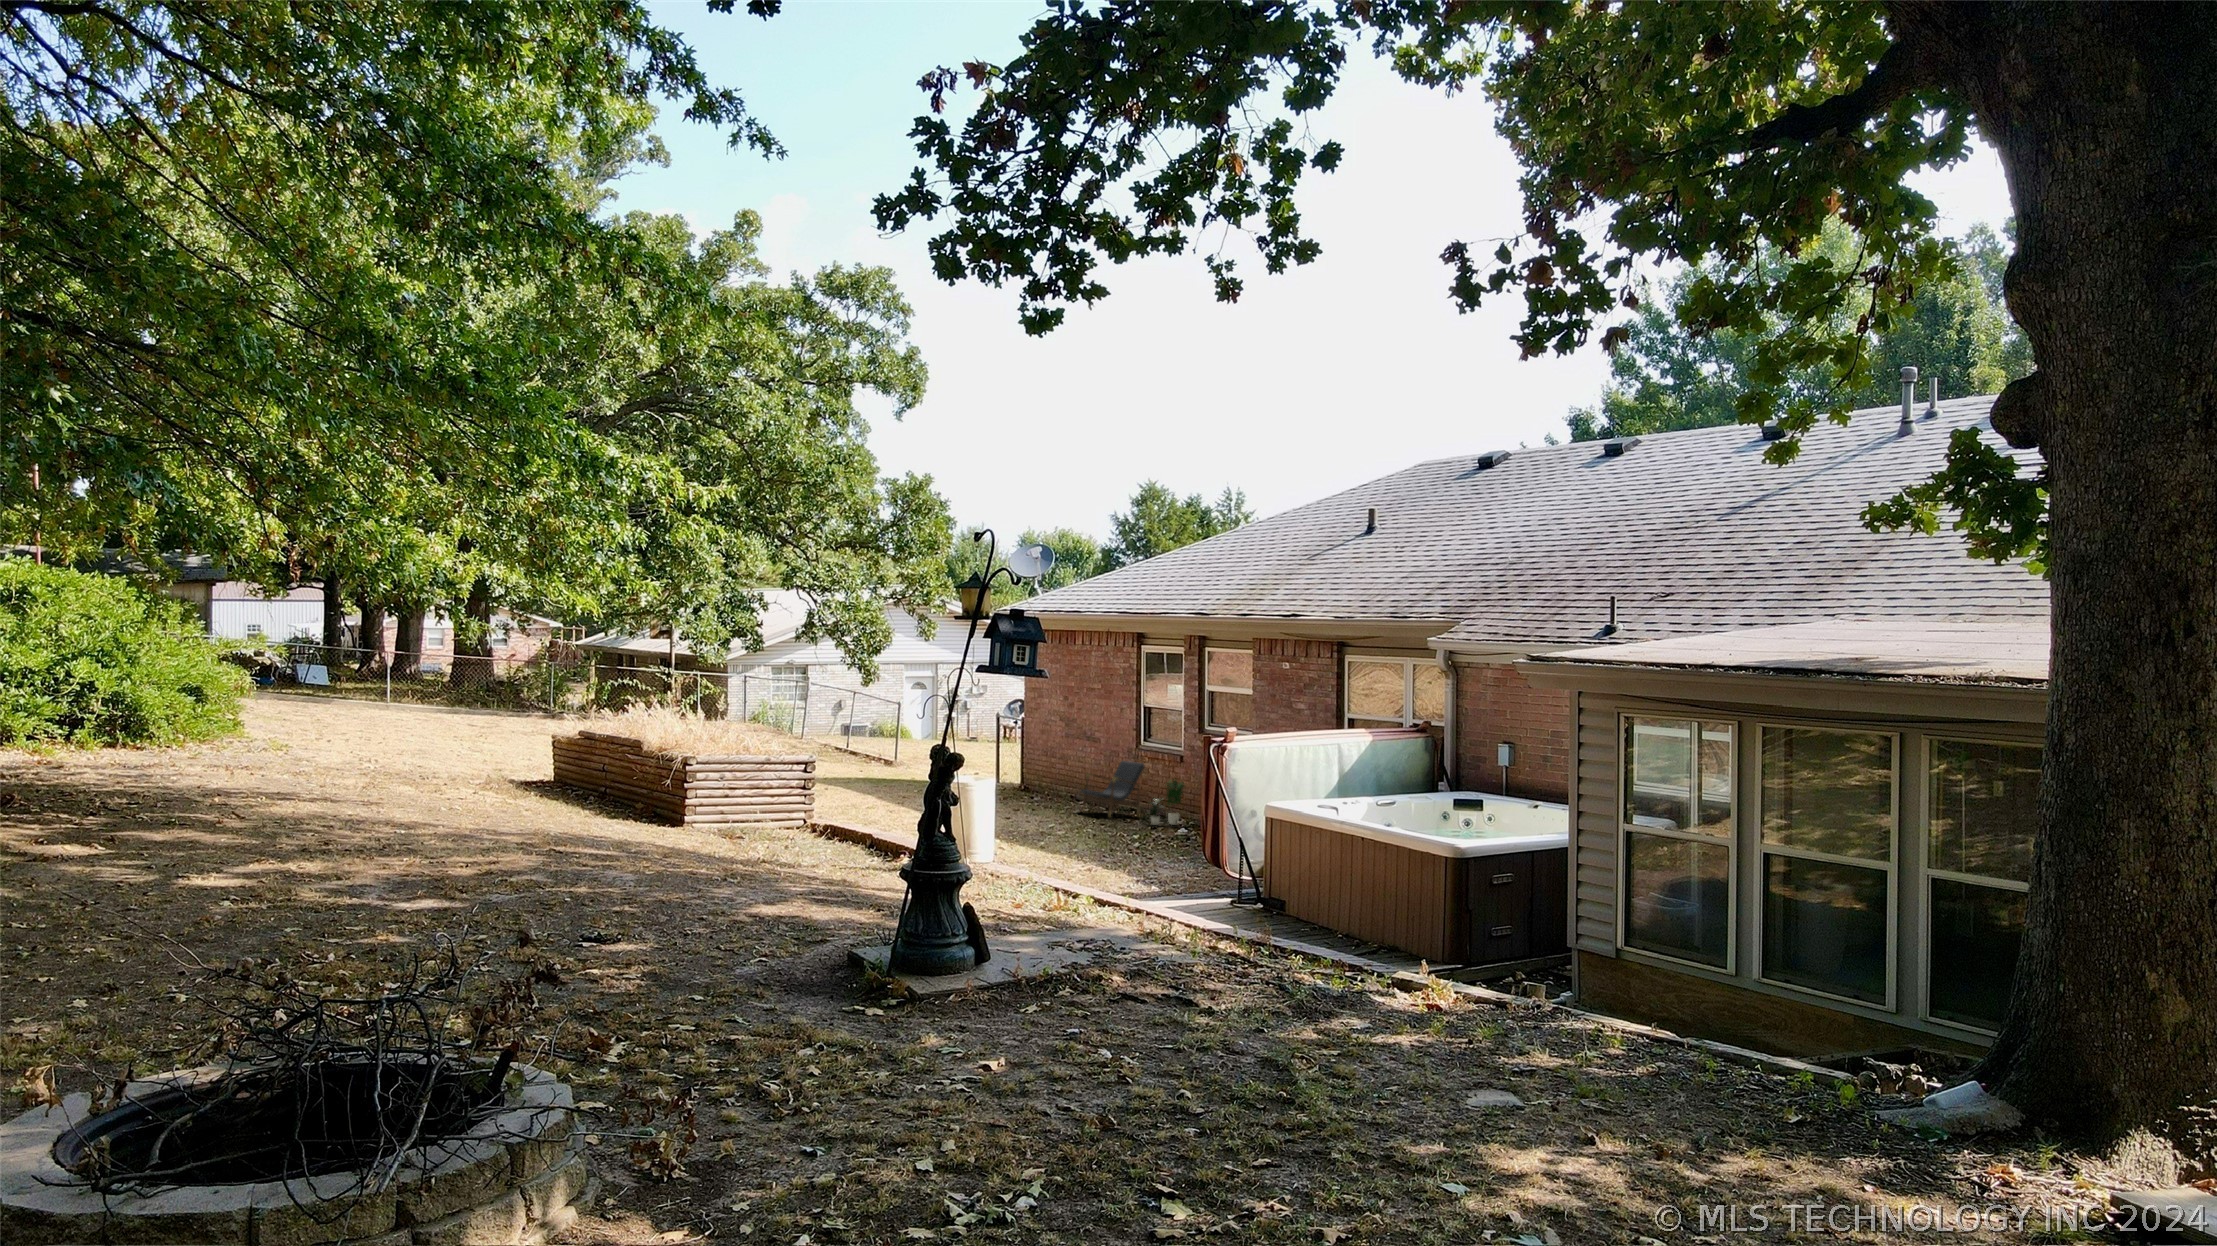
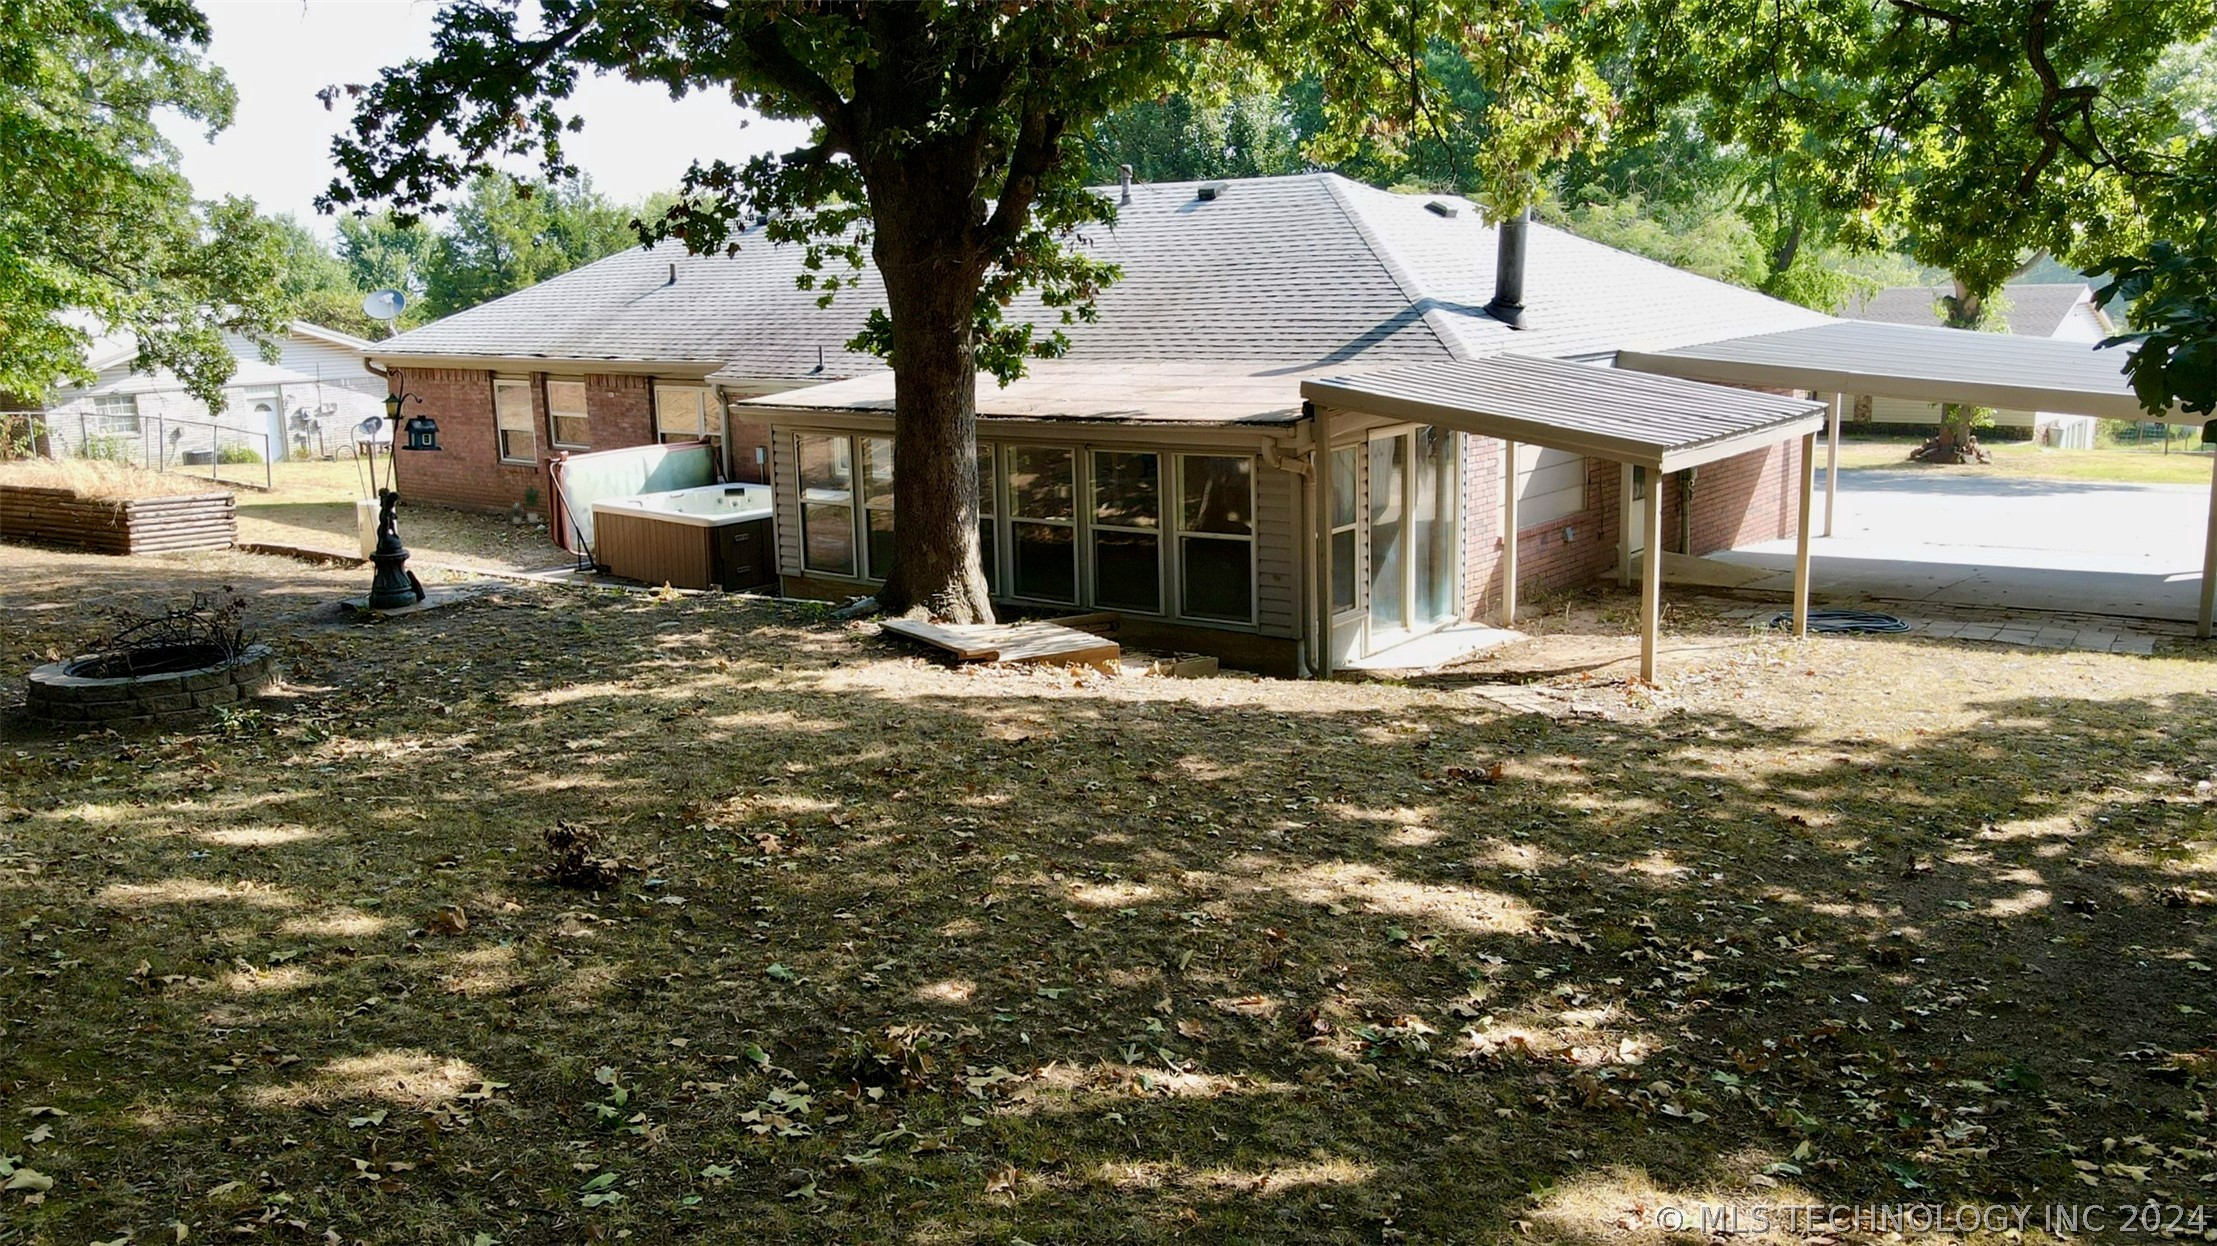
lounge chair: present [1081,761,1144,816] -> none [449,473,504,521]

